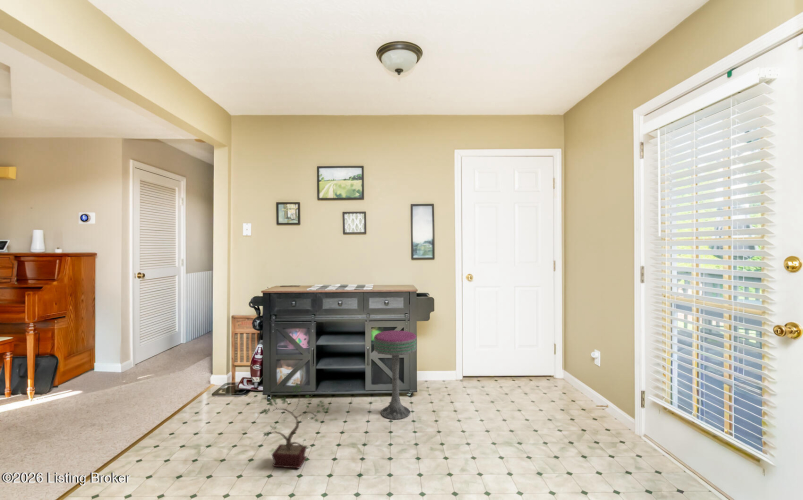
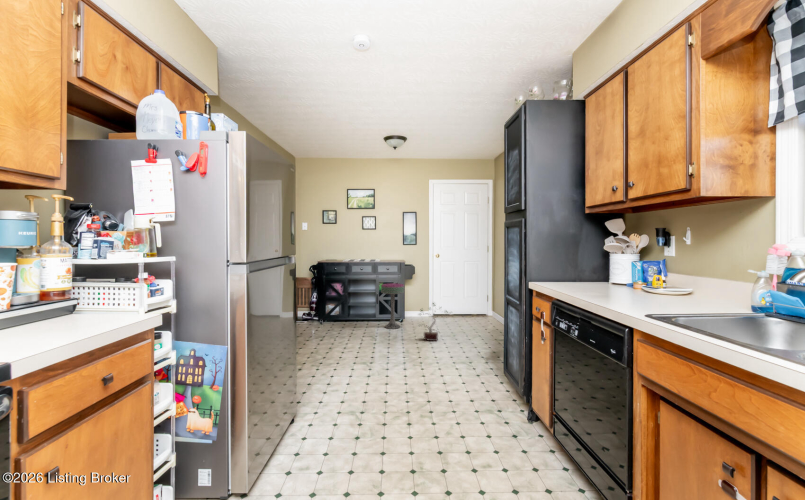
potted plant: present [262,384,328,468] -> present [421,303,448,341]

